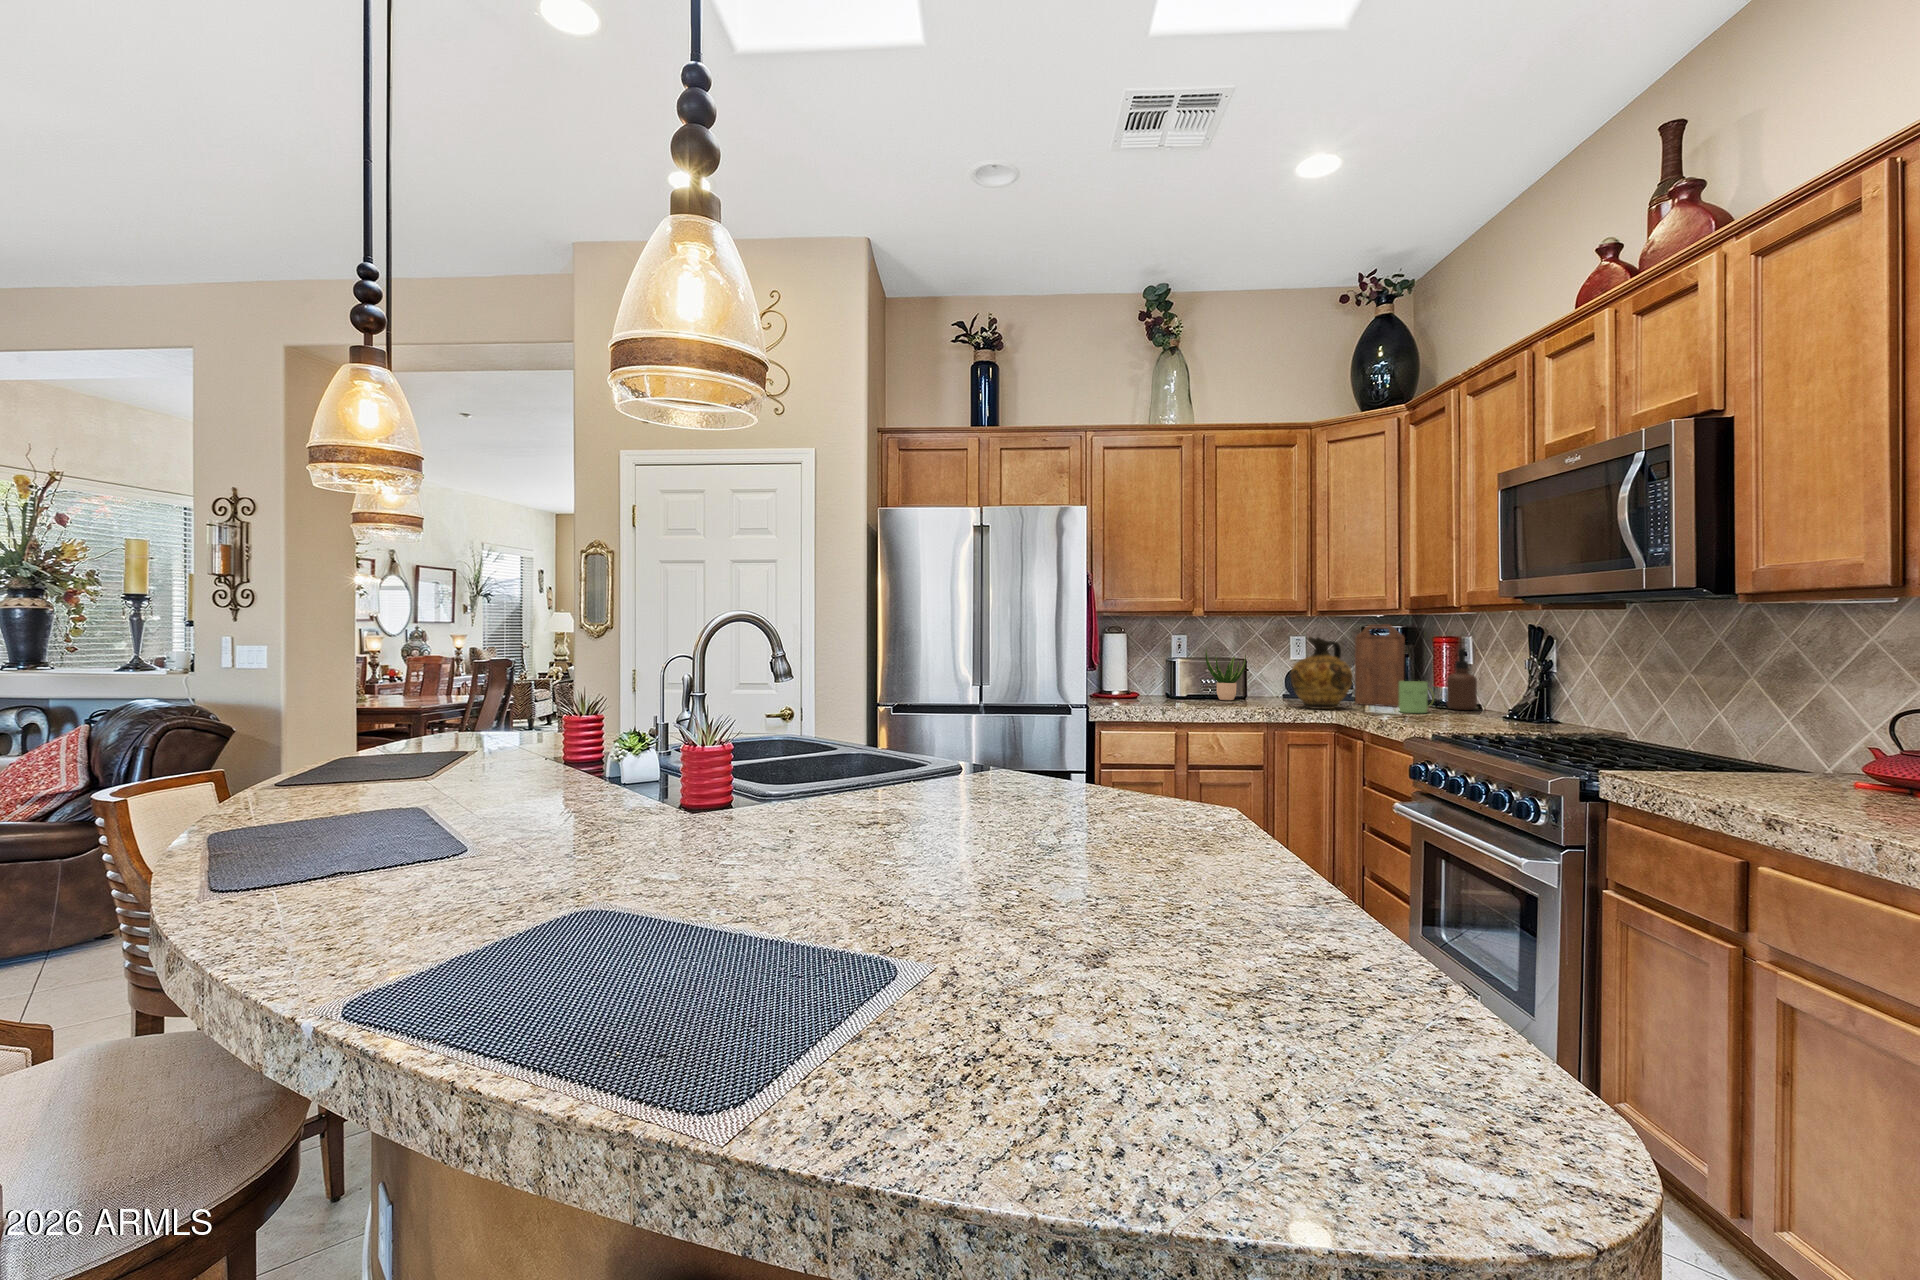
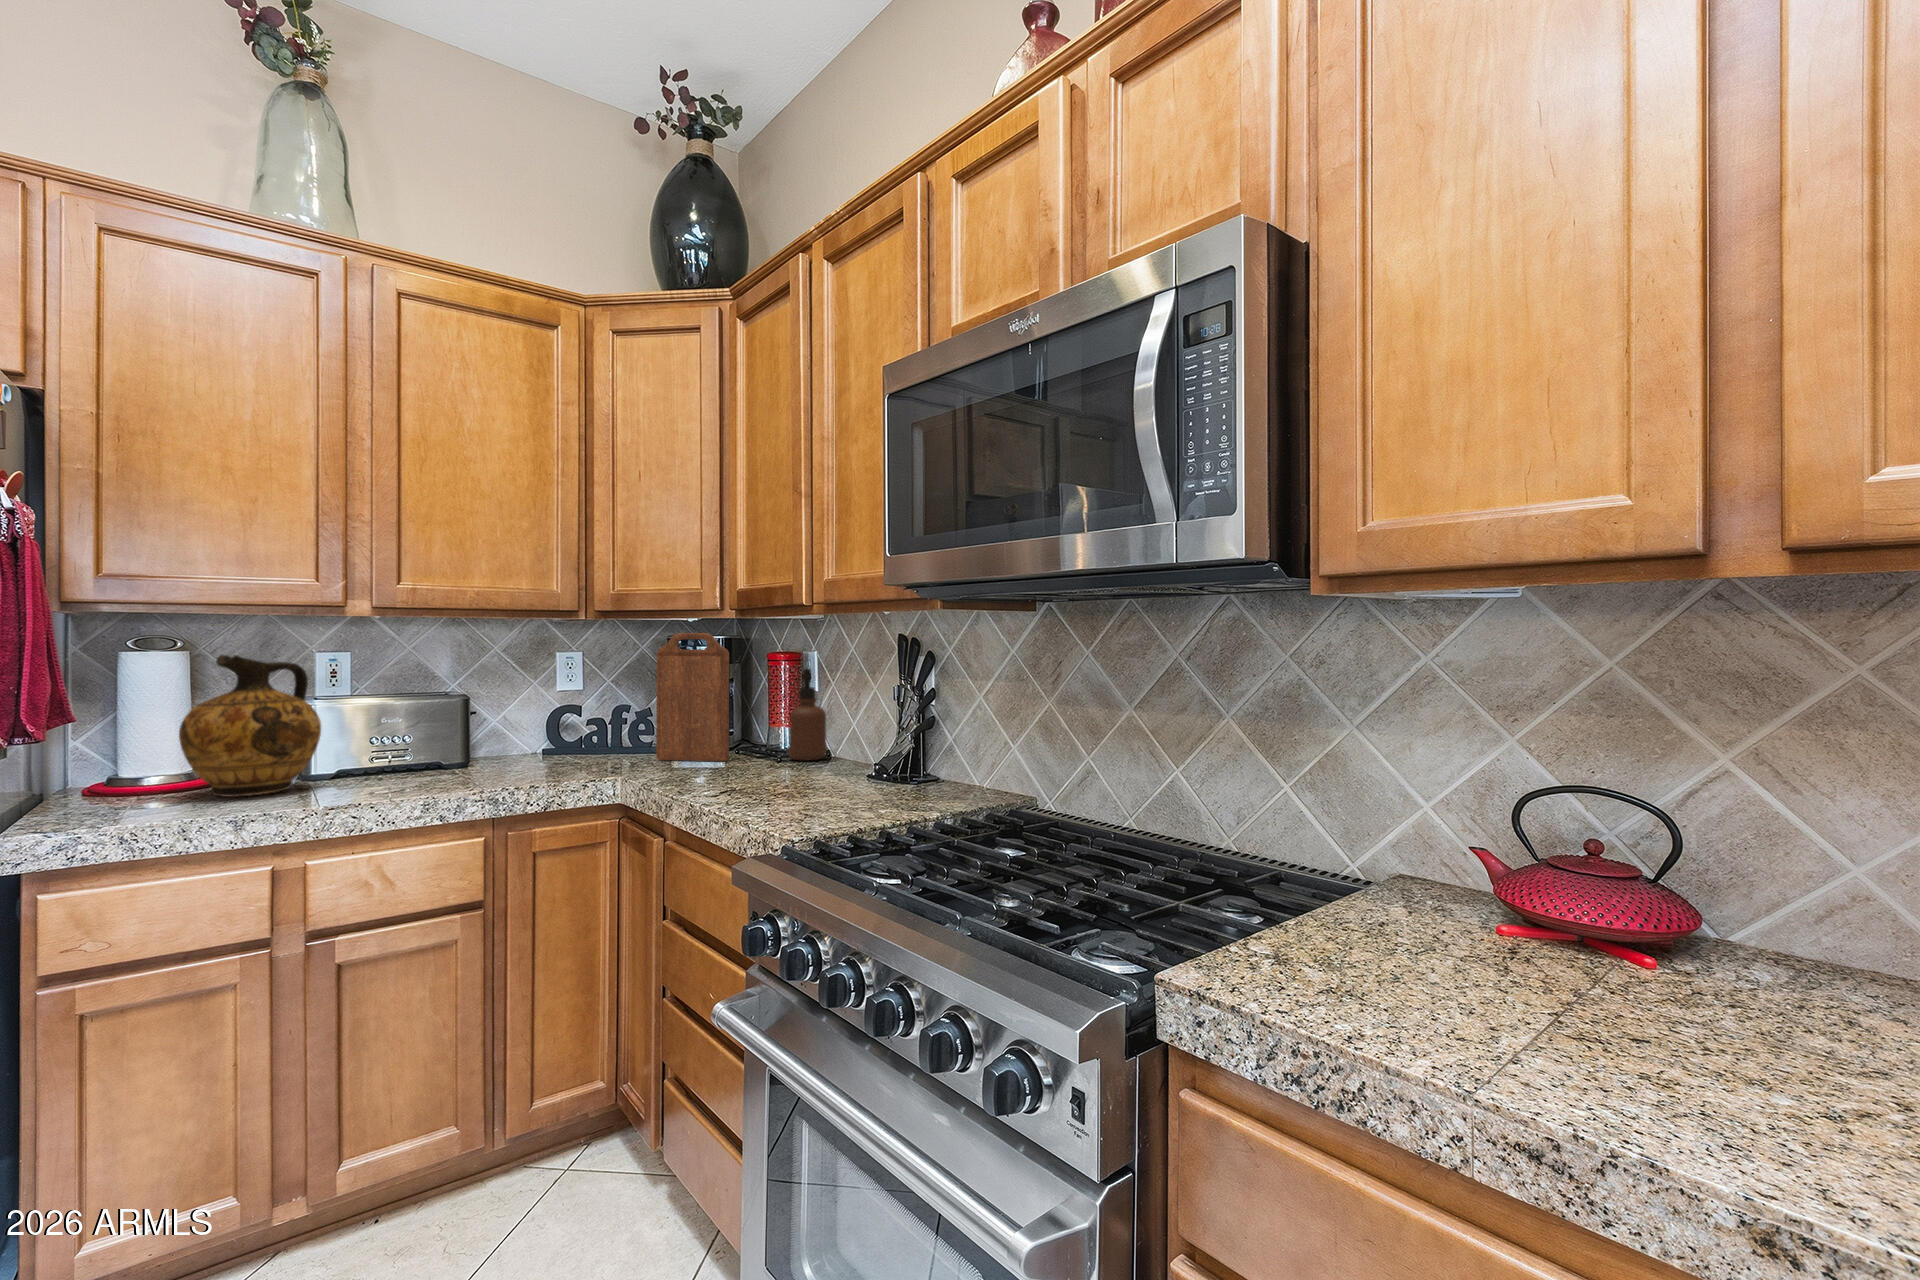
ceramic jug: present [1290,637,1353,709] -> present [179,655,321,797]
potted plant: present [1206,649,1246,700] -> none [388,672,470,770]
mug: present [1399,681,1434,713] -> none [722,722,773,775]

